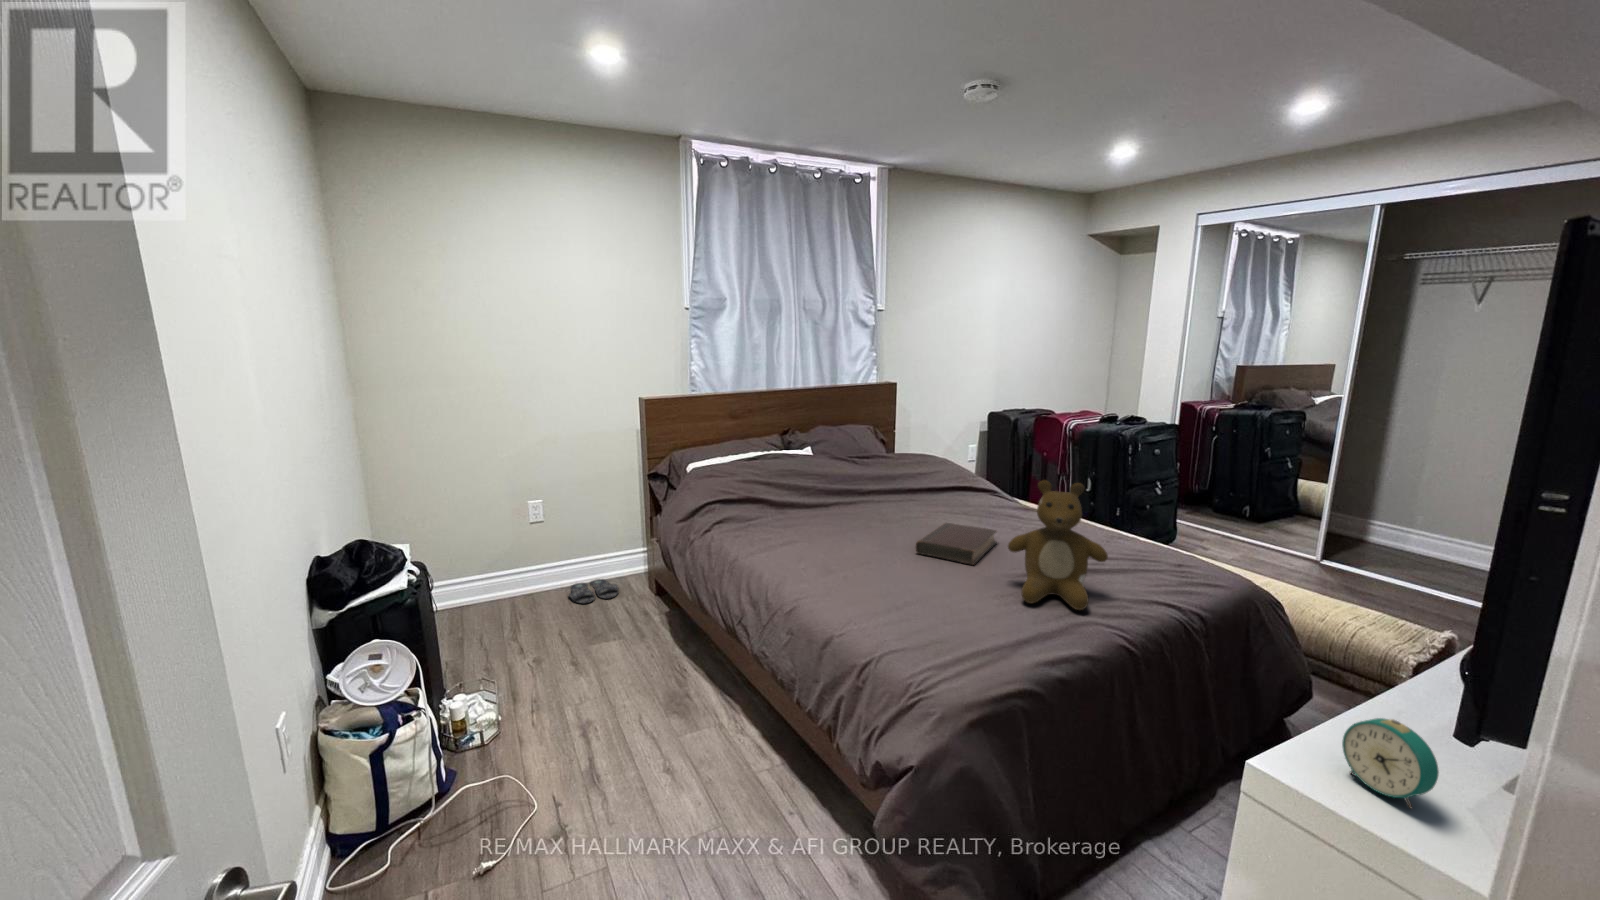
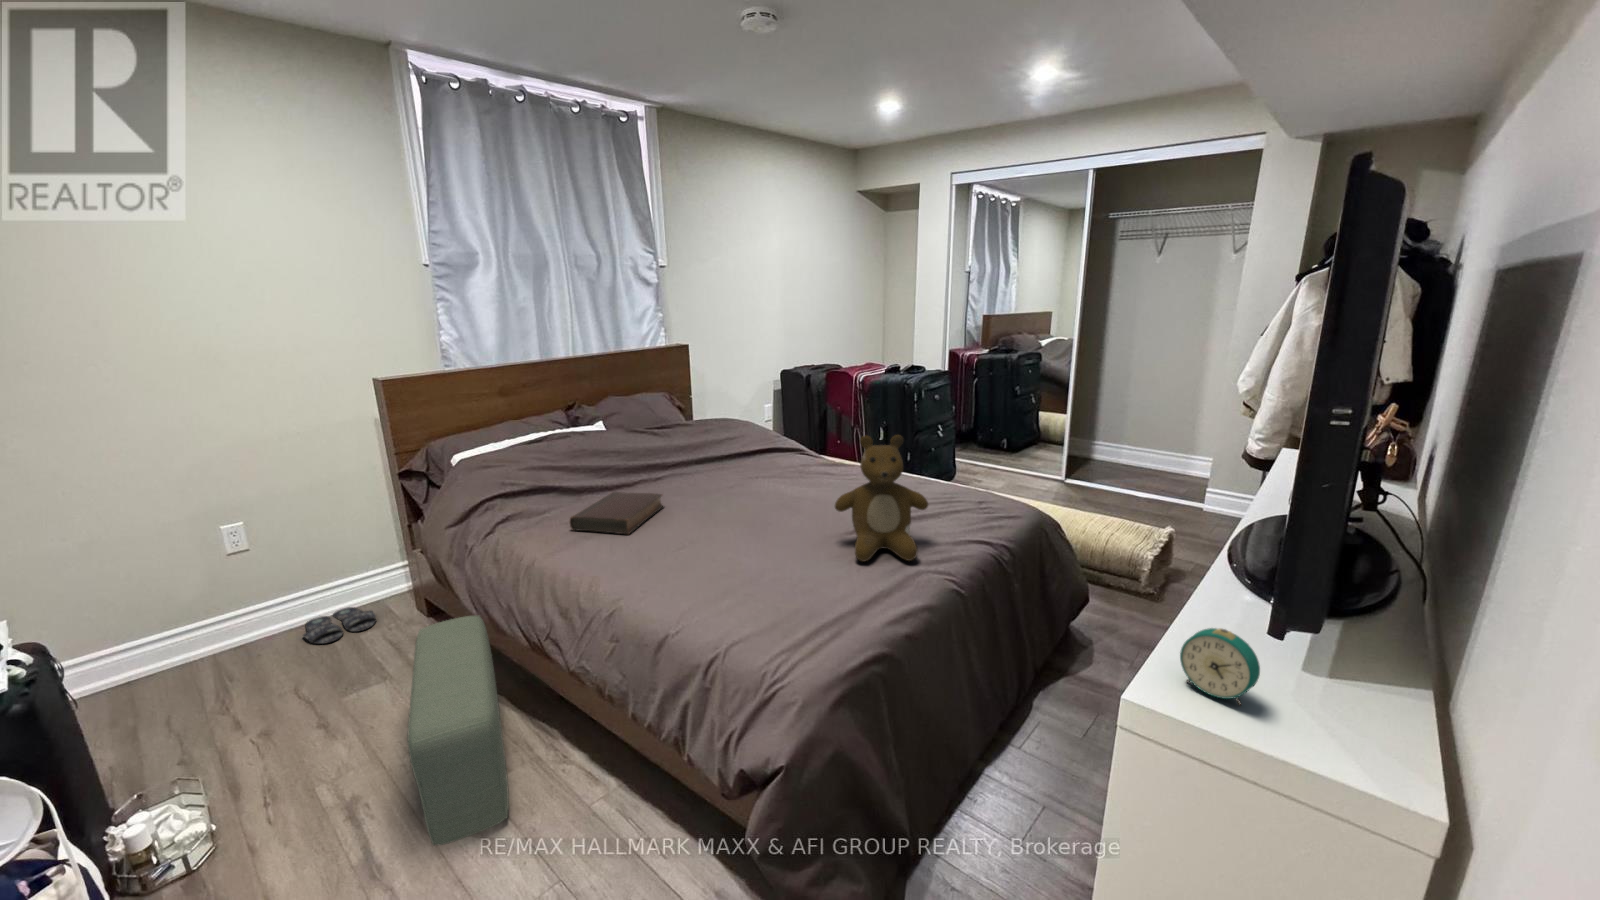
book: present [916,523,997,565] -> present [570,492,663,534]
pouf: none [628,597,697,773] -> present [407,615,509,845]

